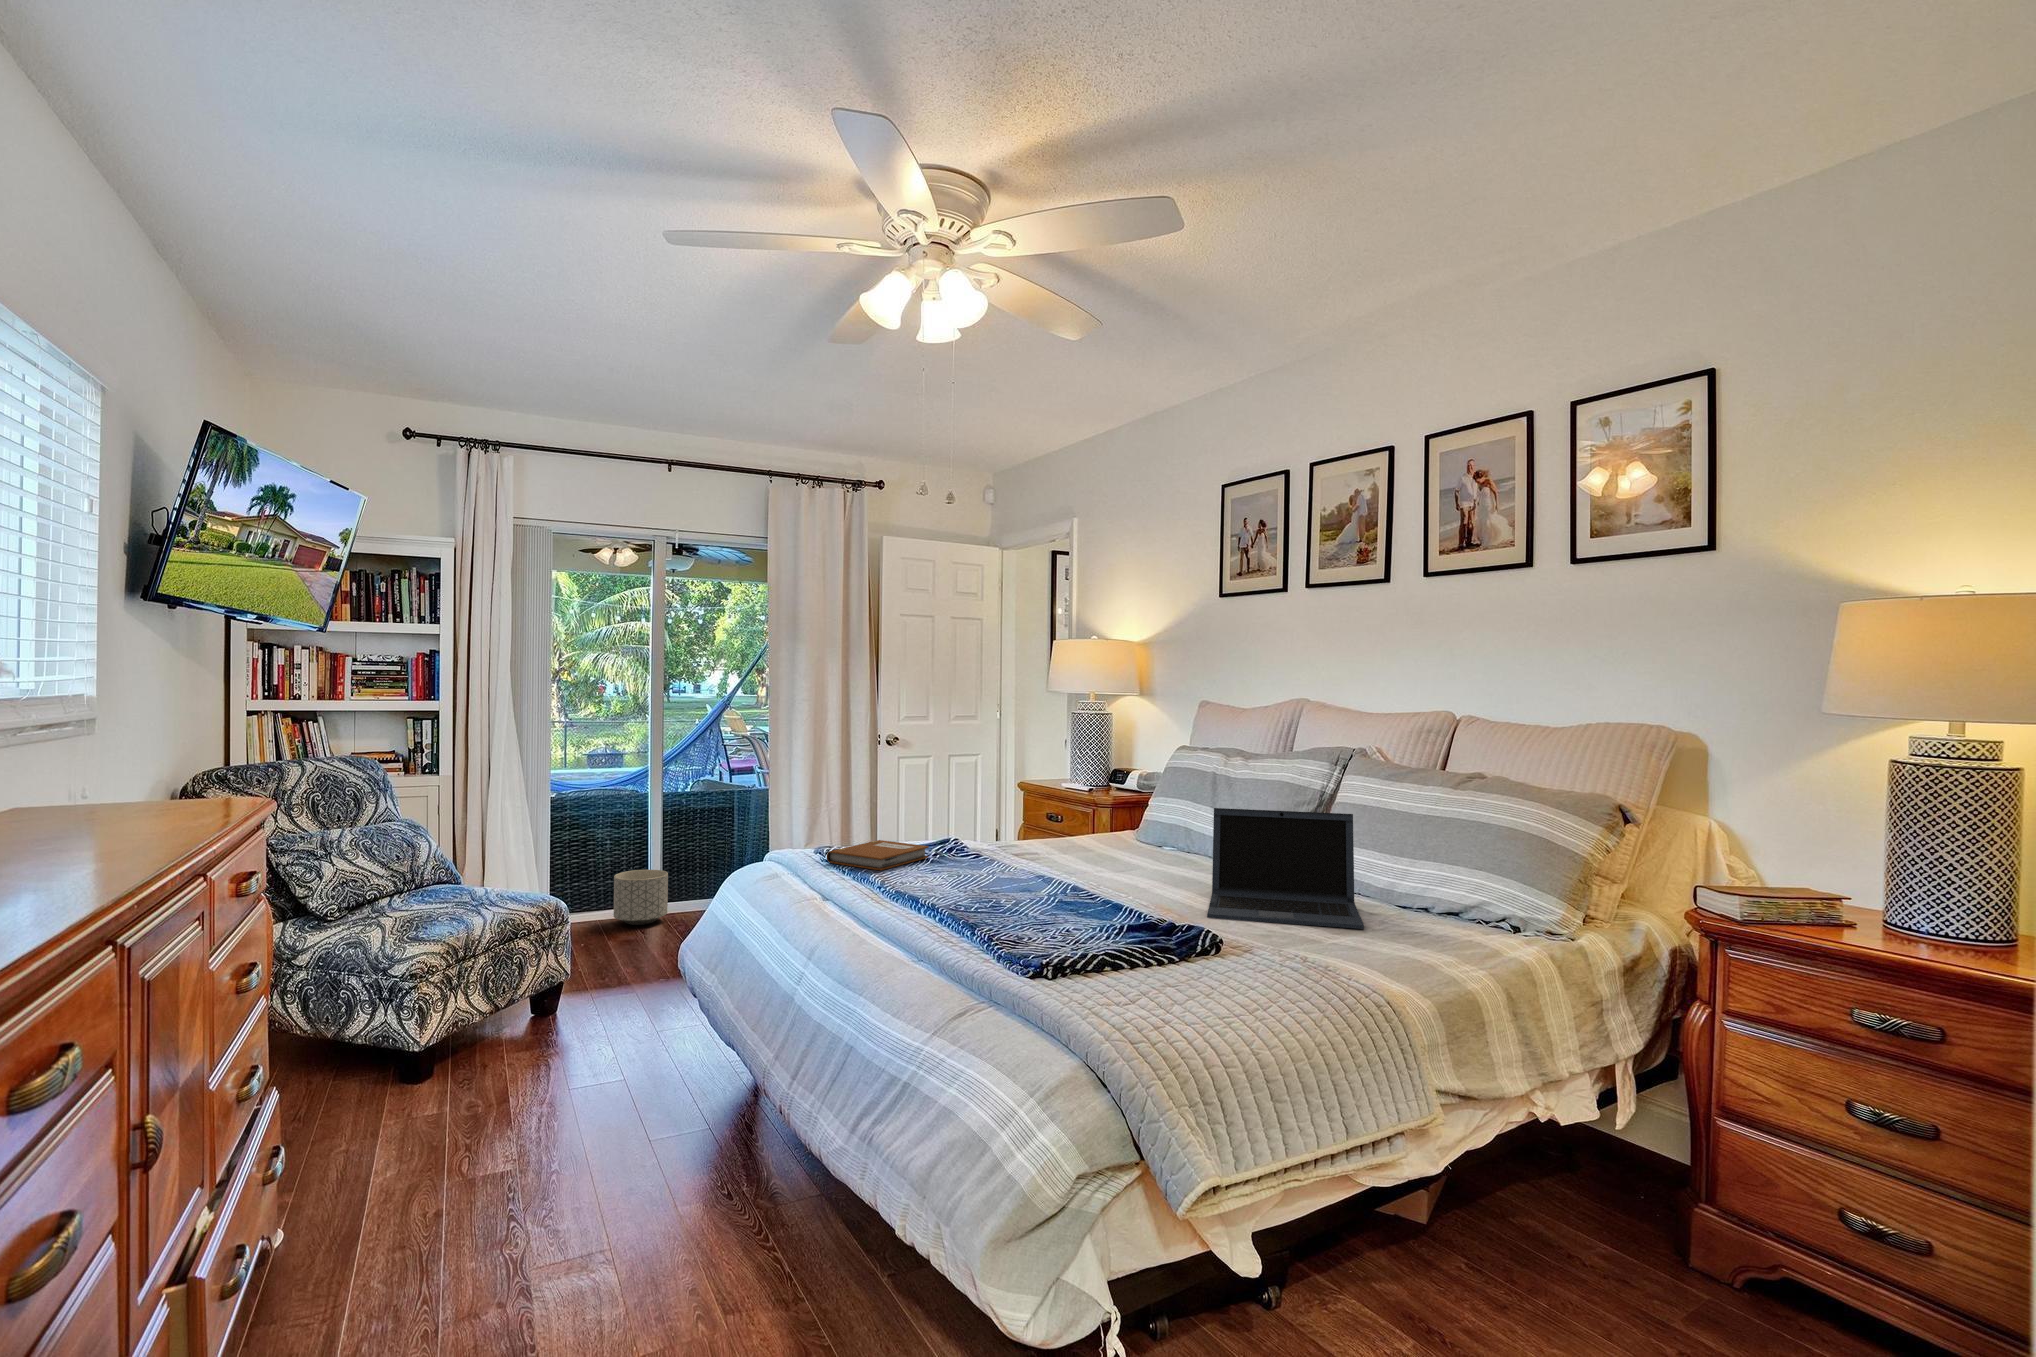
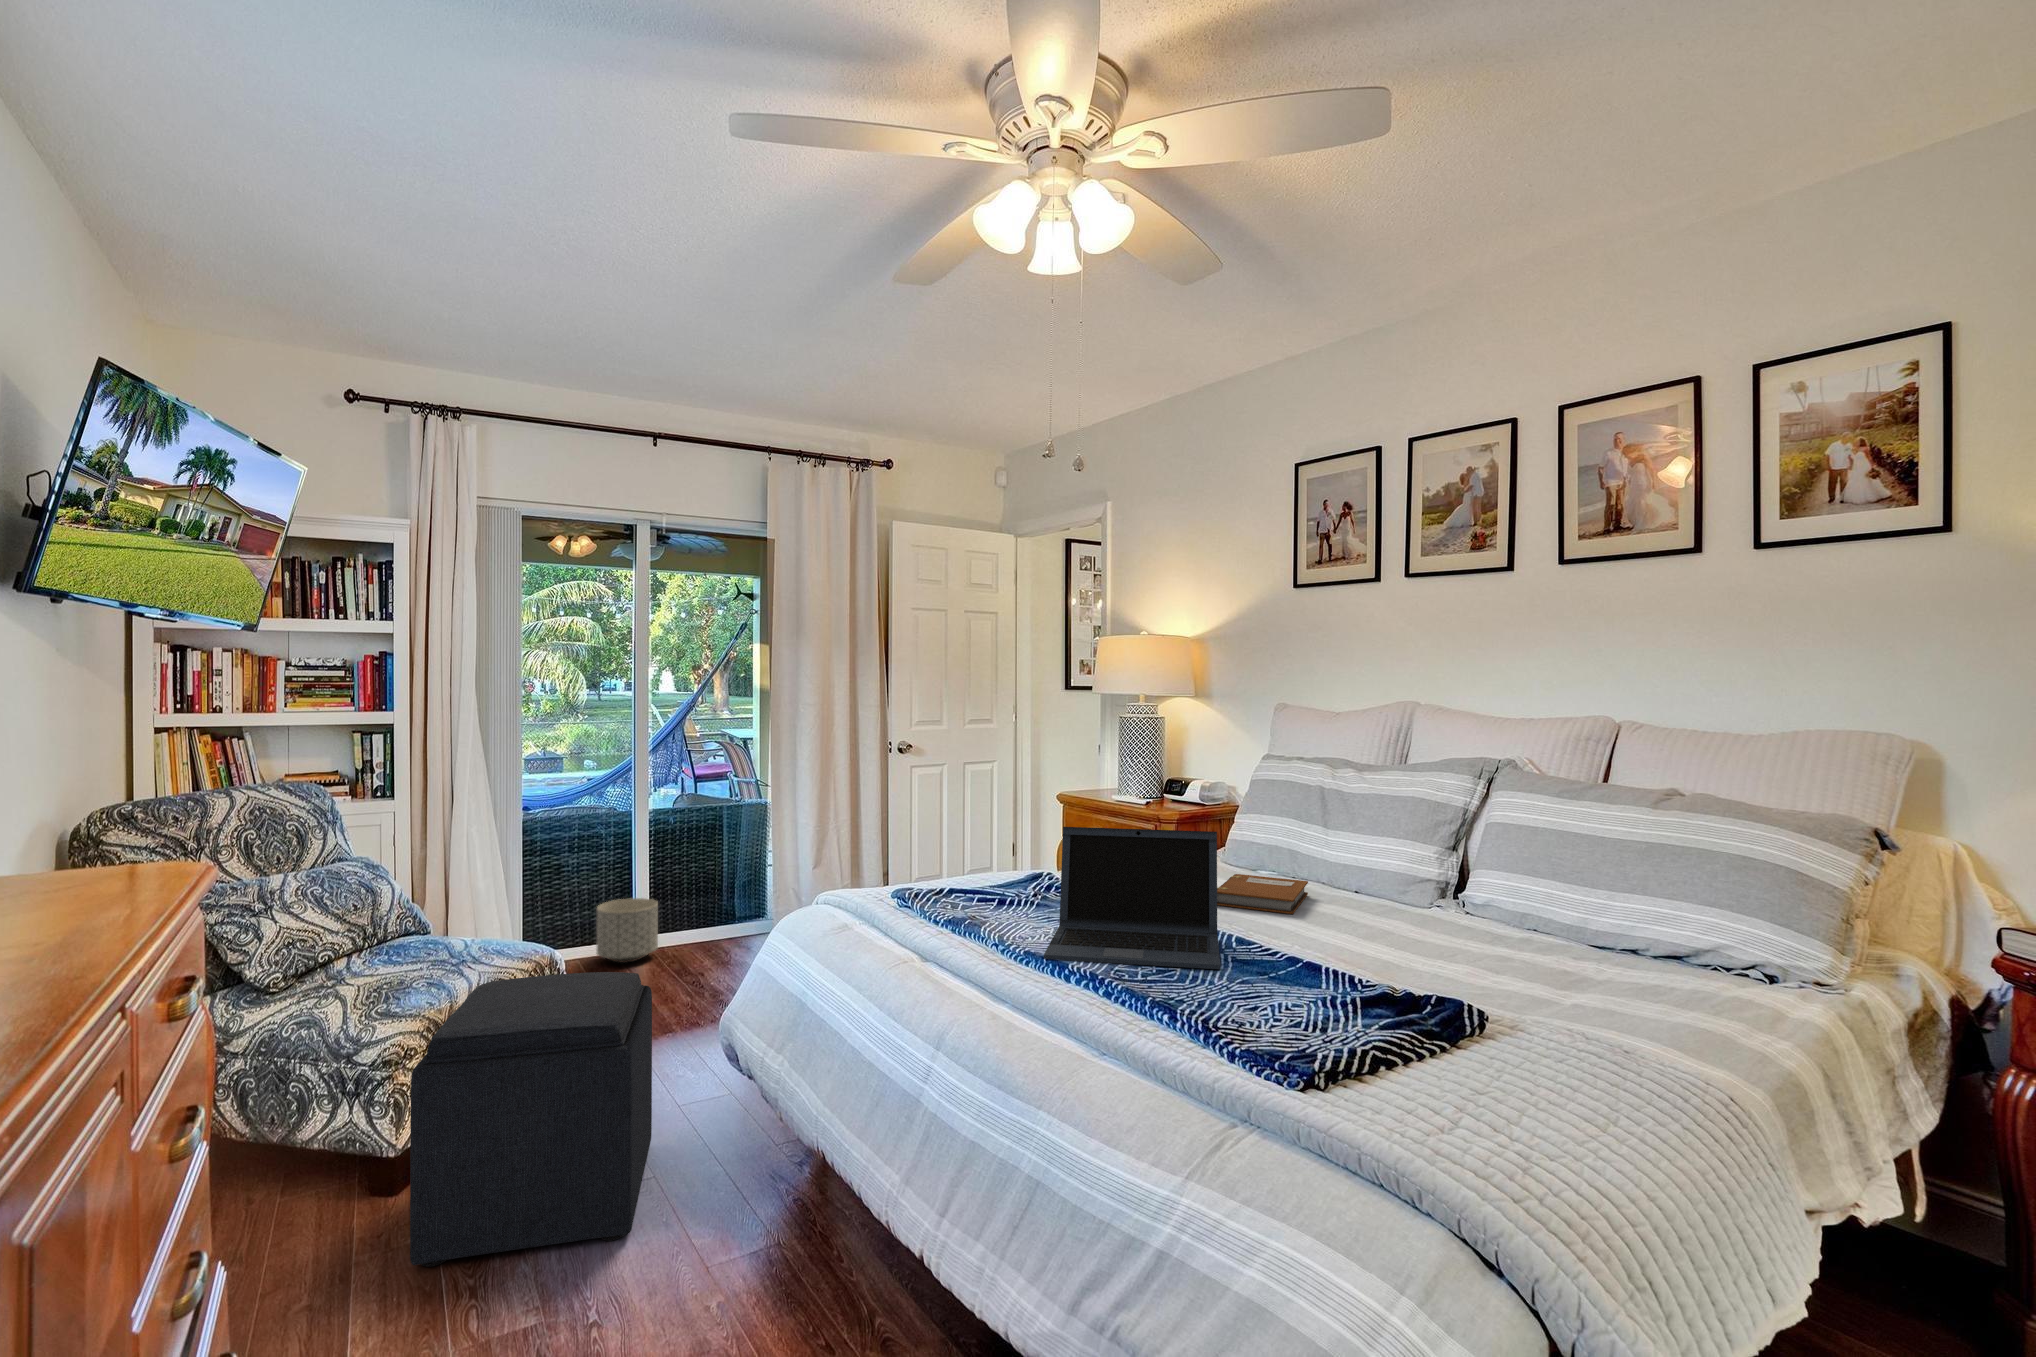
laptop: present [1207,808,1364,929] -> present [1044,827,1220,969]
notebook: present [827,840,929,870] -> present [1217,874,1308,914]
ottoman: none [424,913,629,1131] -> present [410,972,652,1267]

